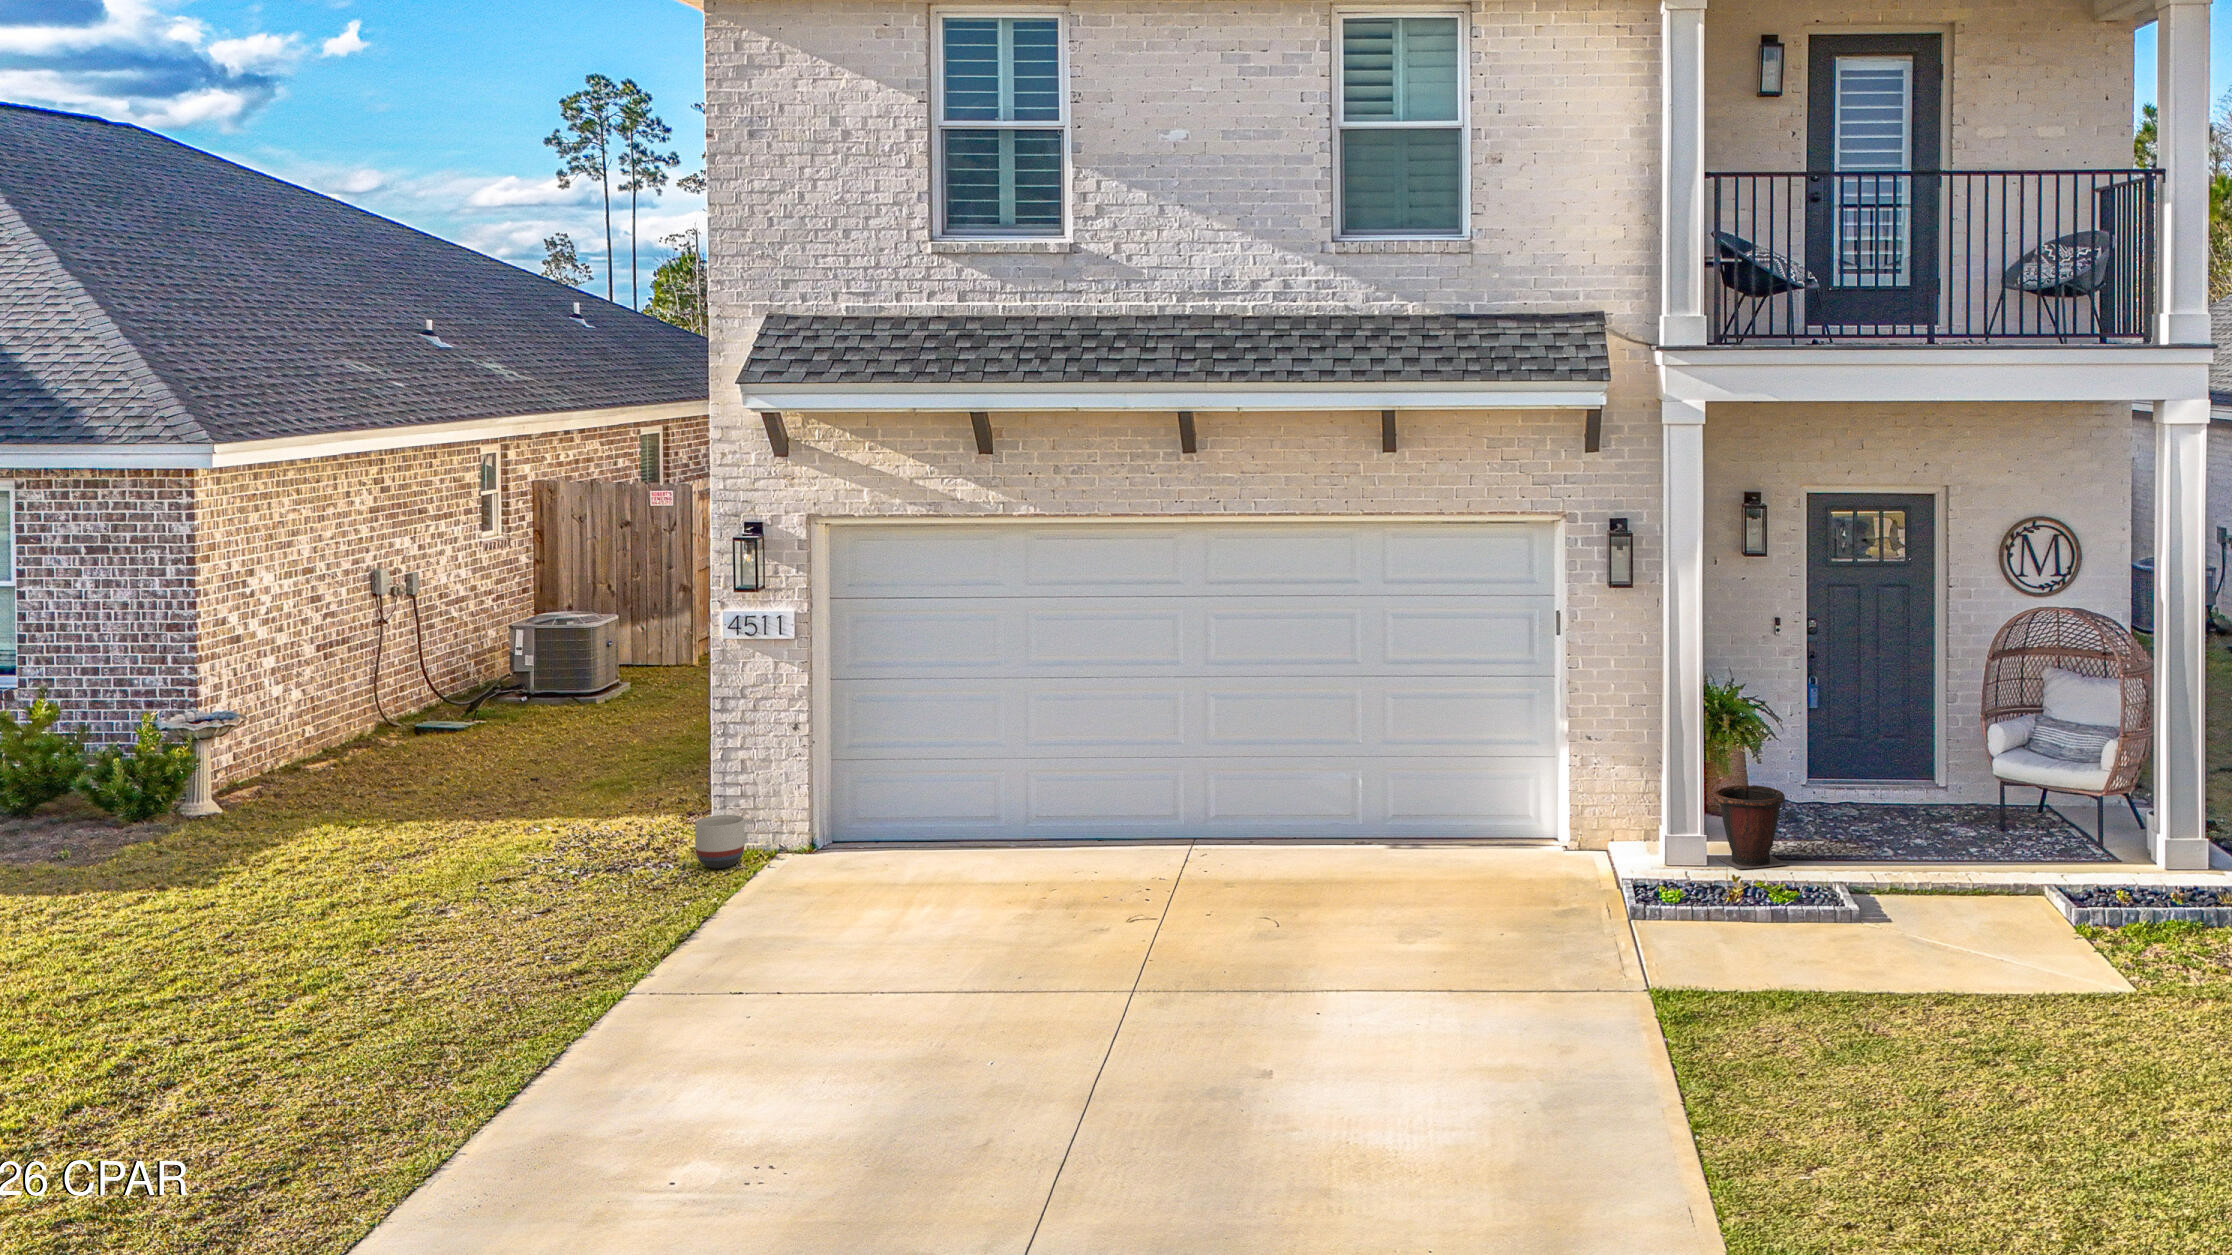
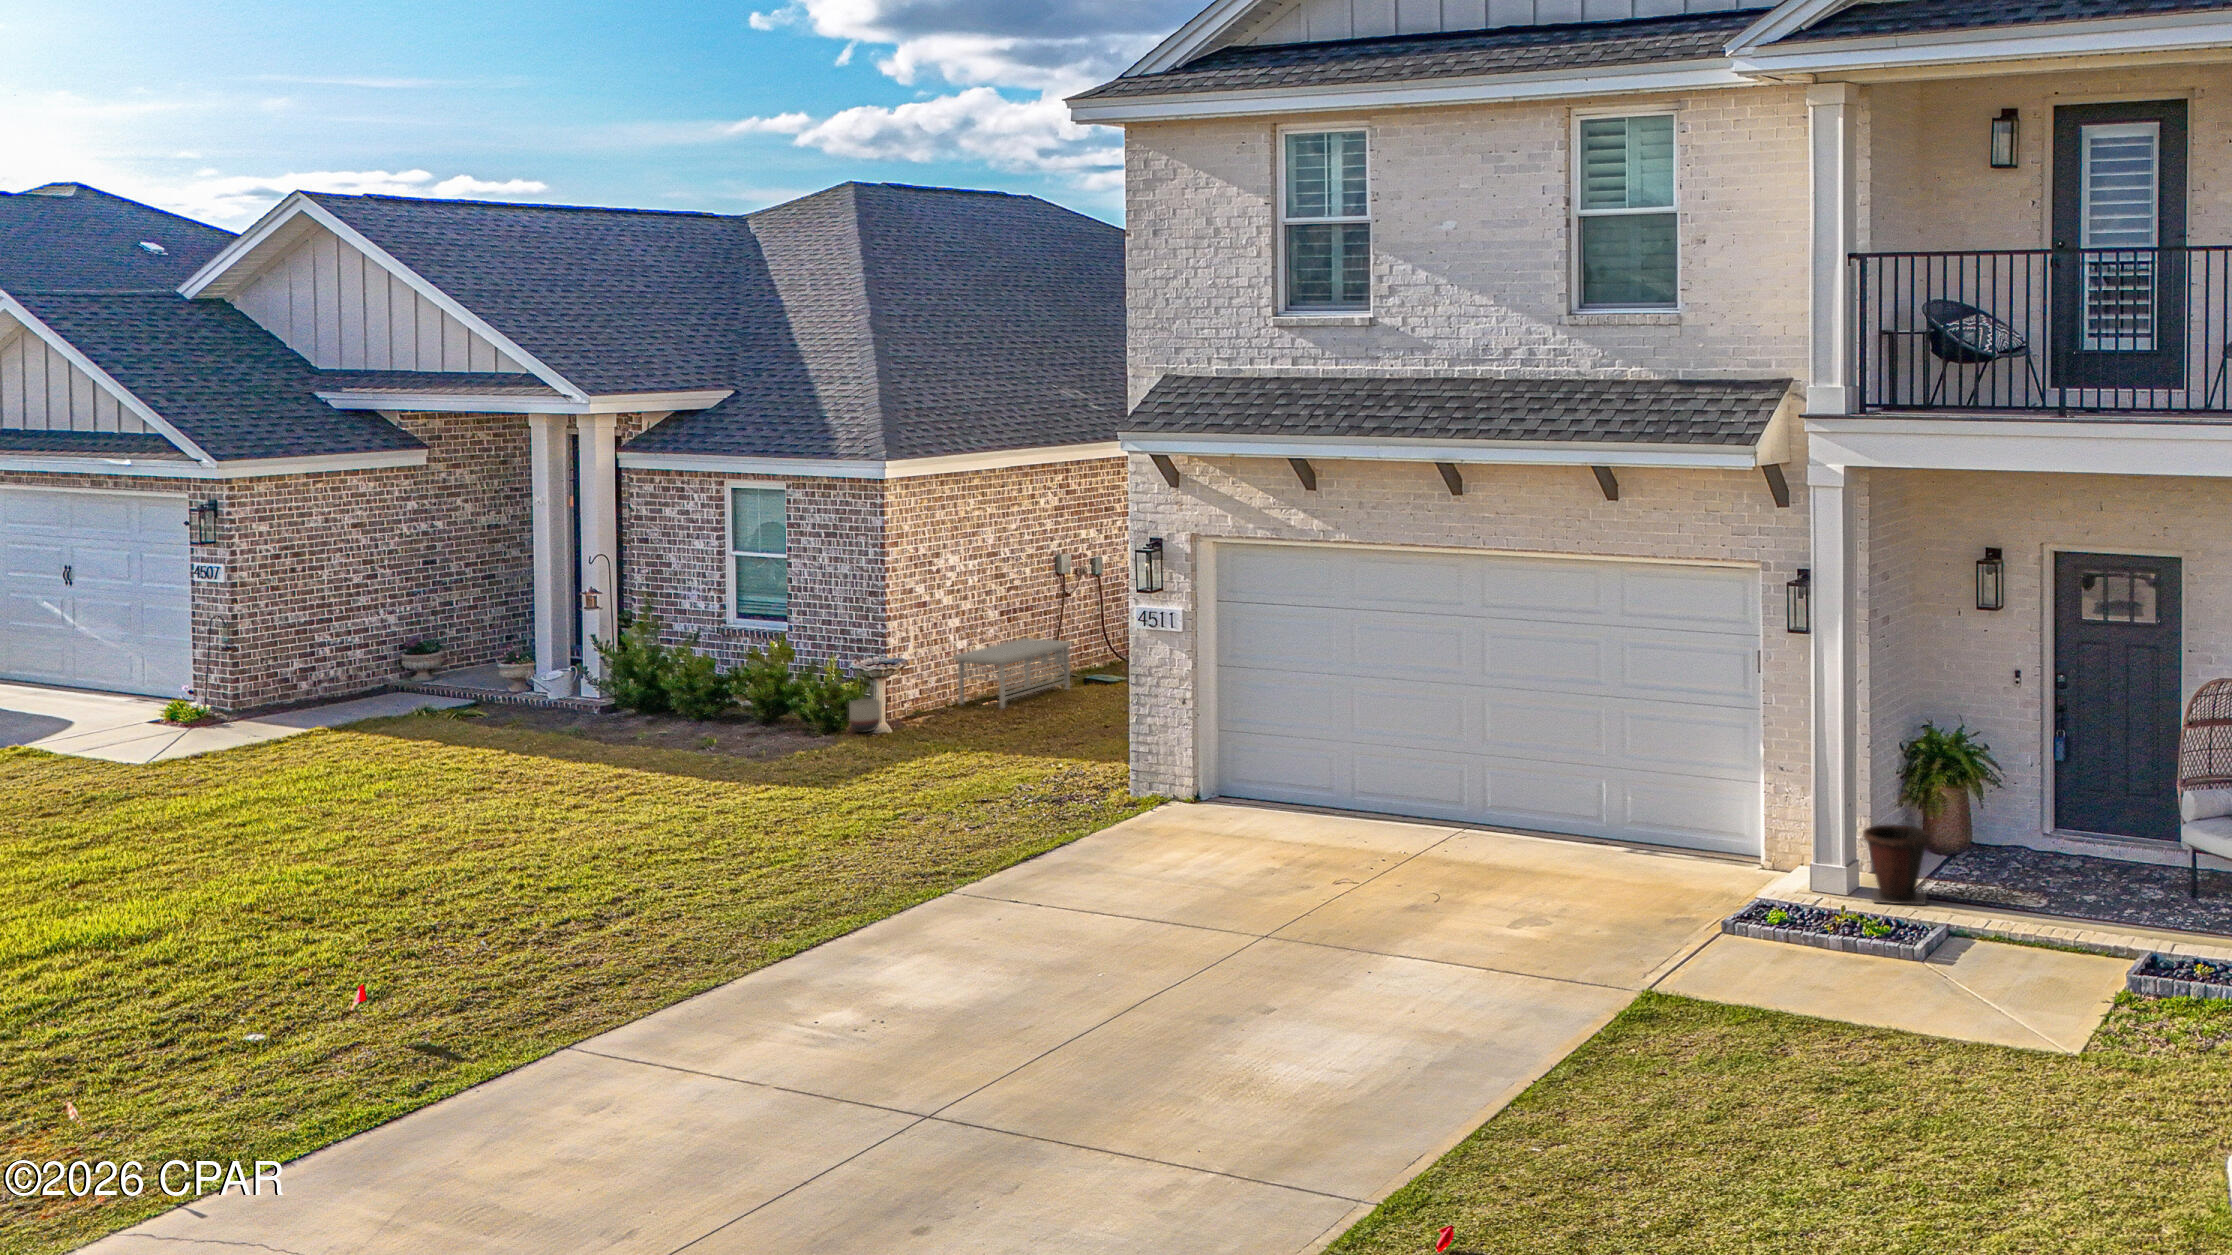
storage bench: none [271,683,425,780] -> present [953,638,1072,708]
planter: present [695,815,745,869] -> present [849,699,881,732]

